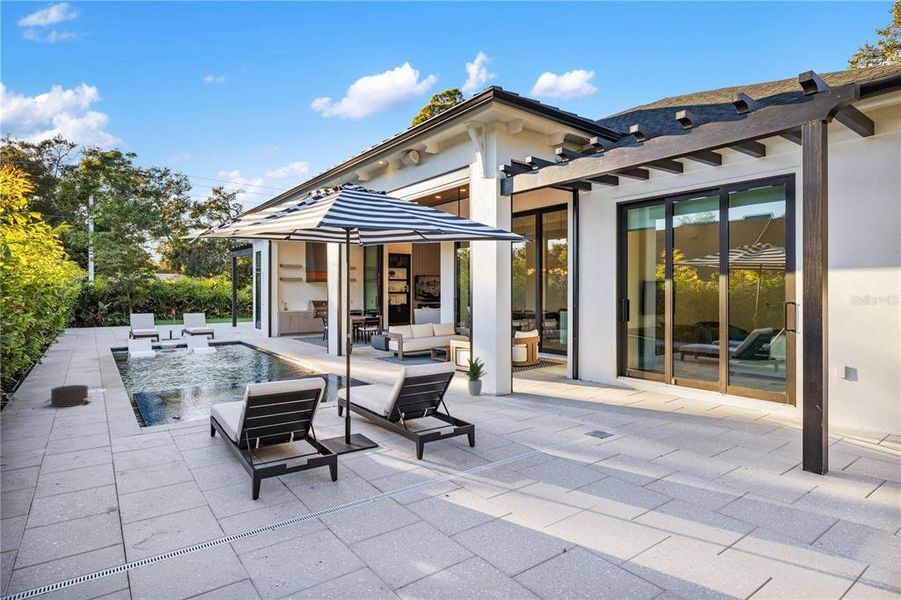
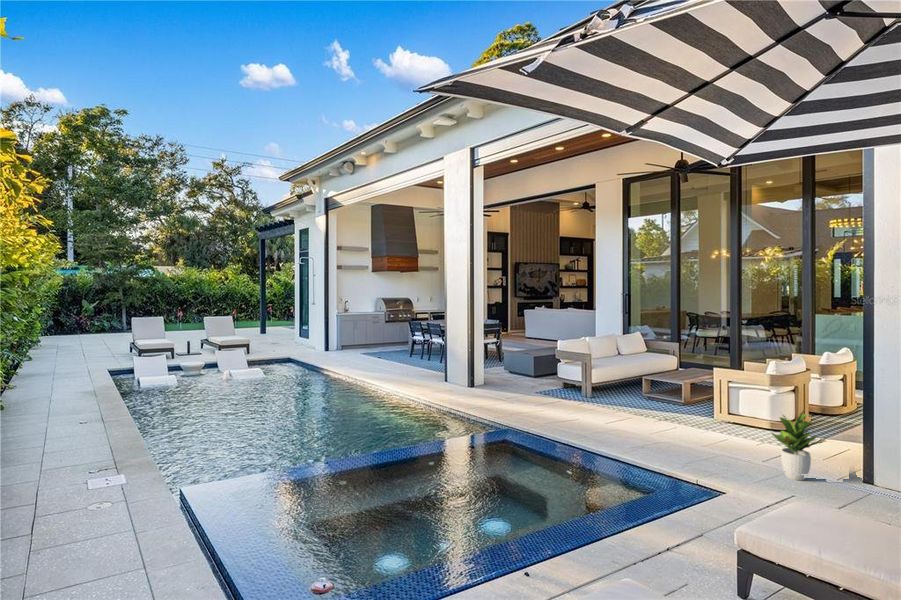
pouf: present [44,385,91,407] -> none [18,472,110,525]

